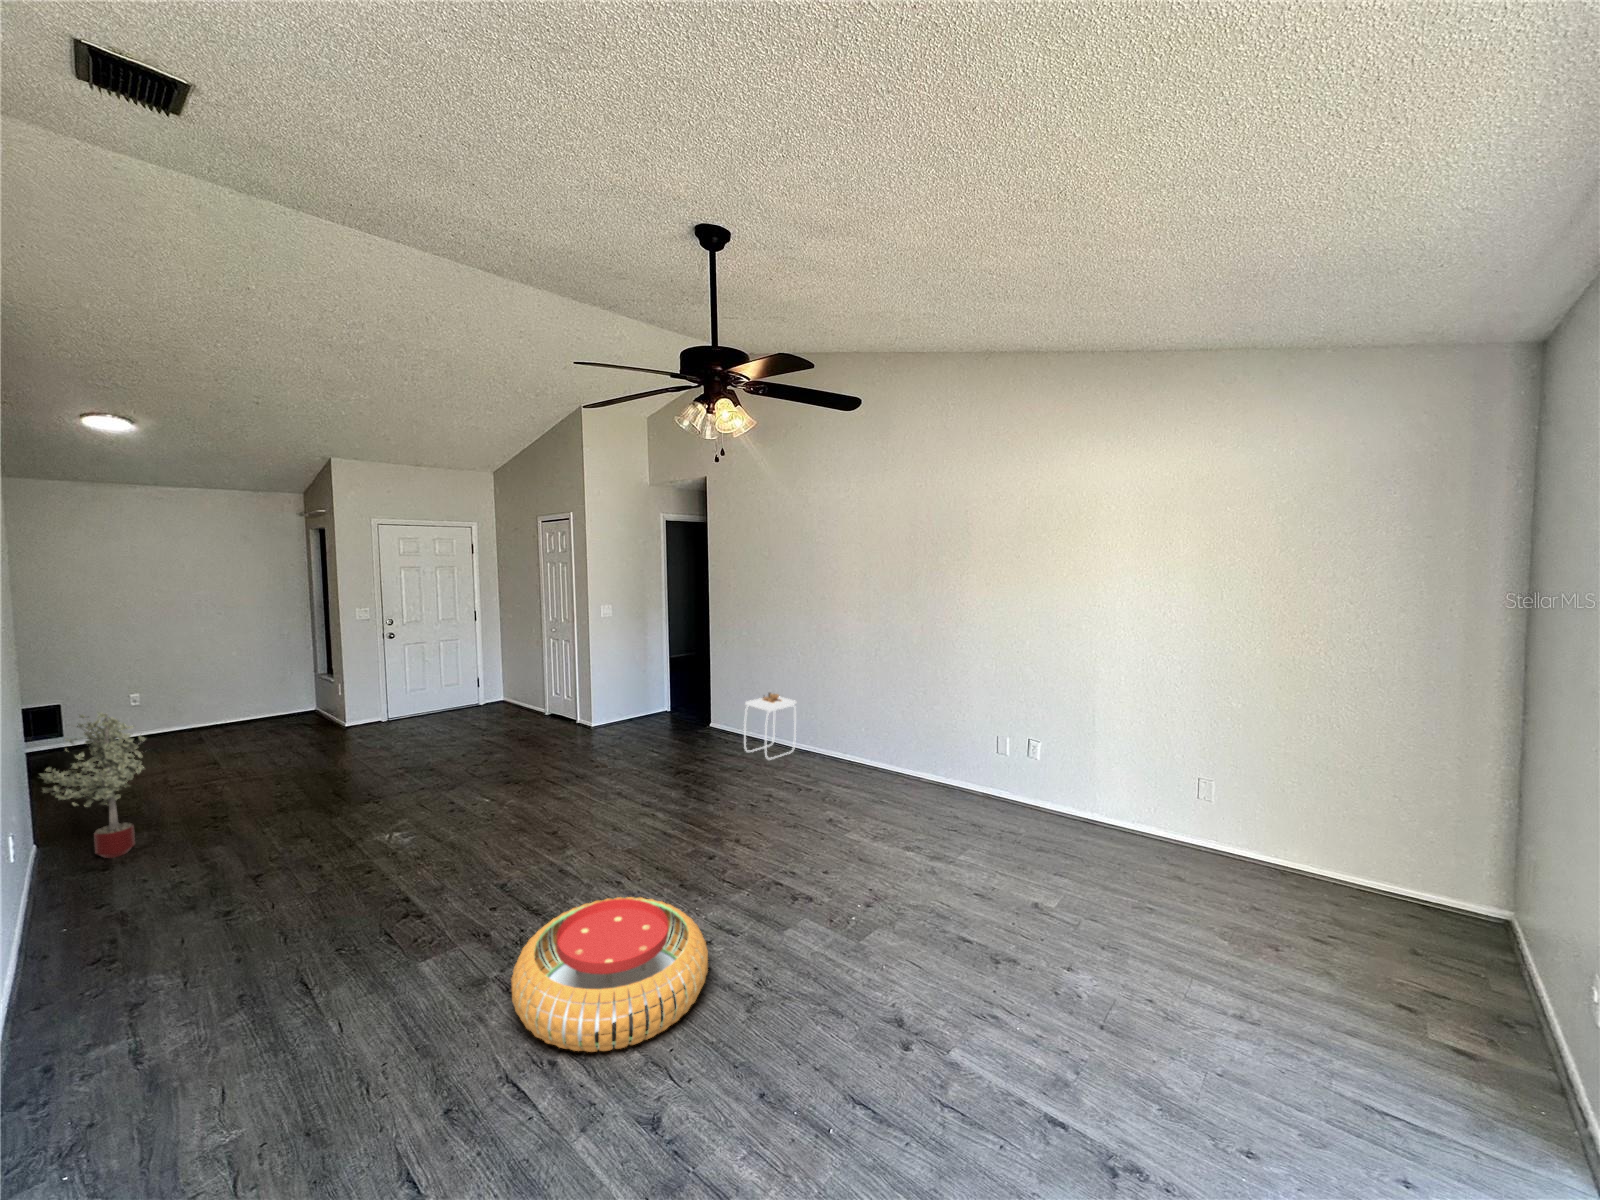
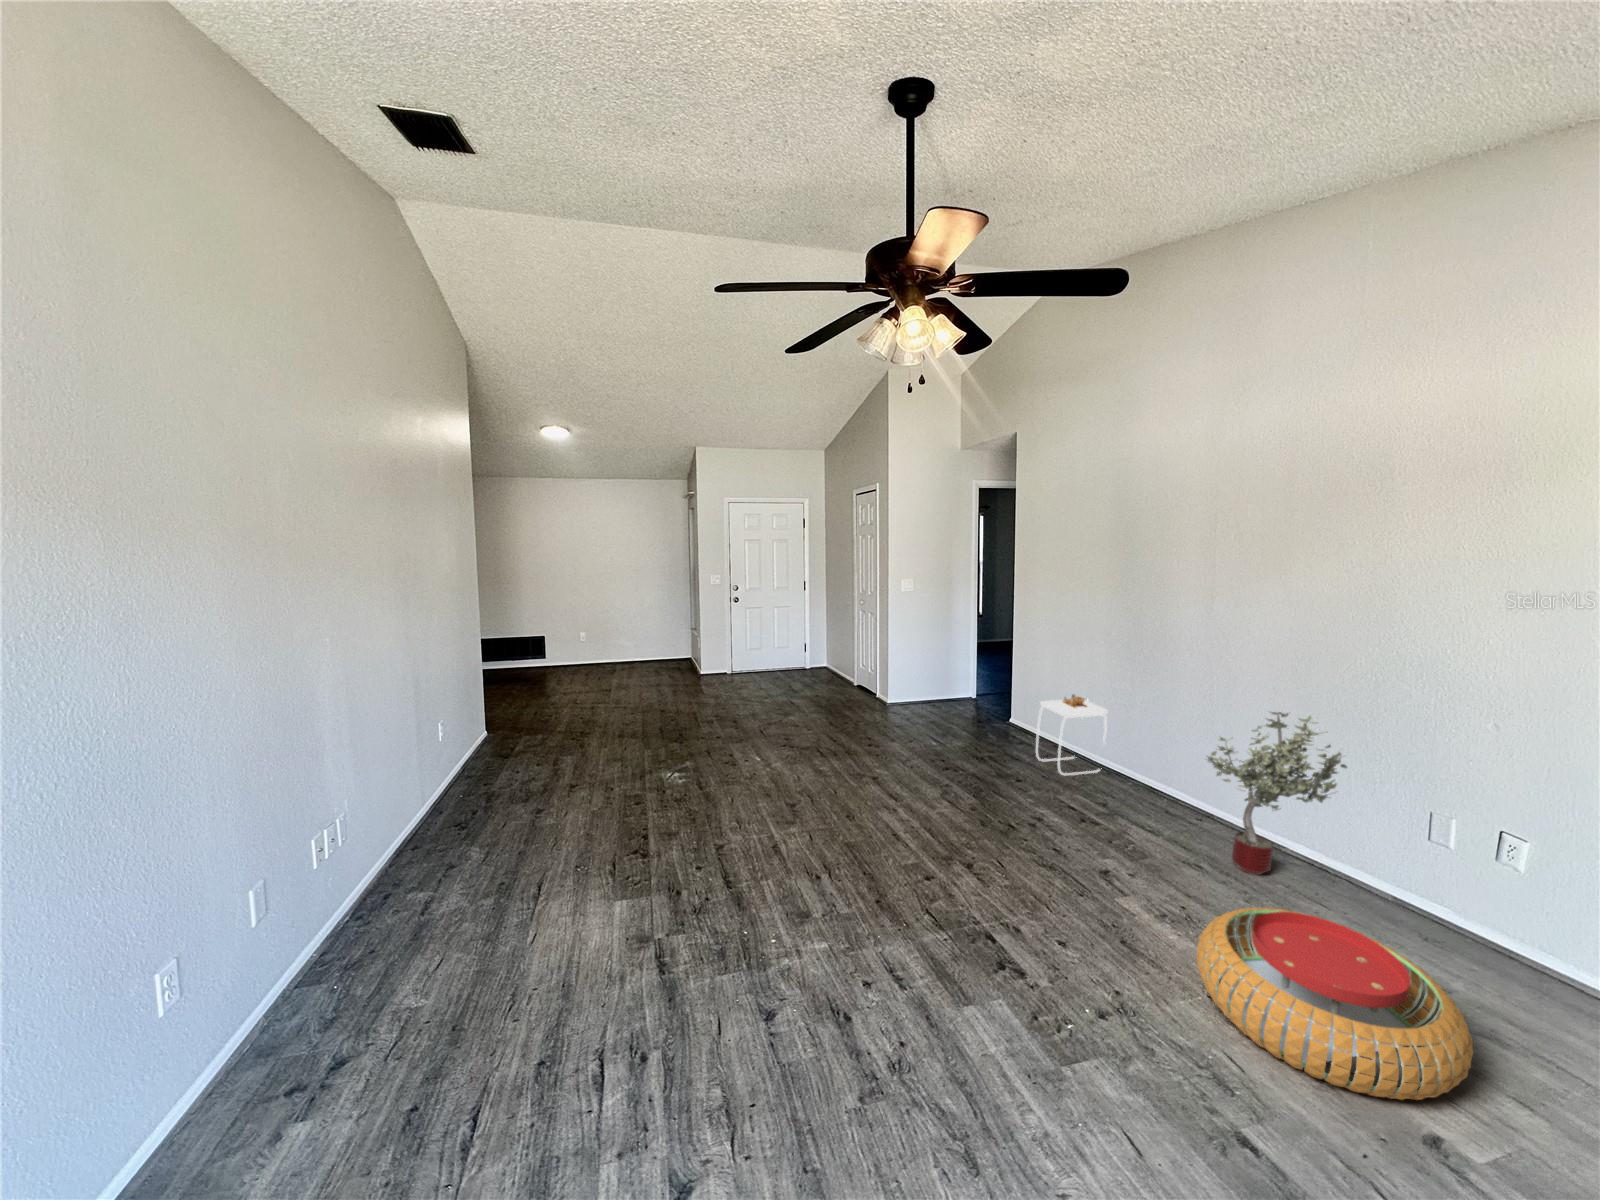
potted tree: present [40,712,146,858] -> present [1207,712,1347,875]
pouf: present [511,897,708,1052] -> present [1196,907,1474,1100]

